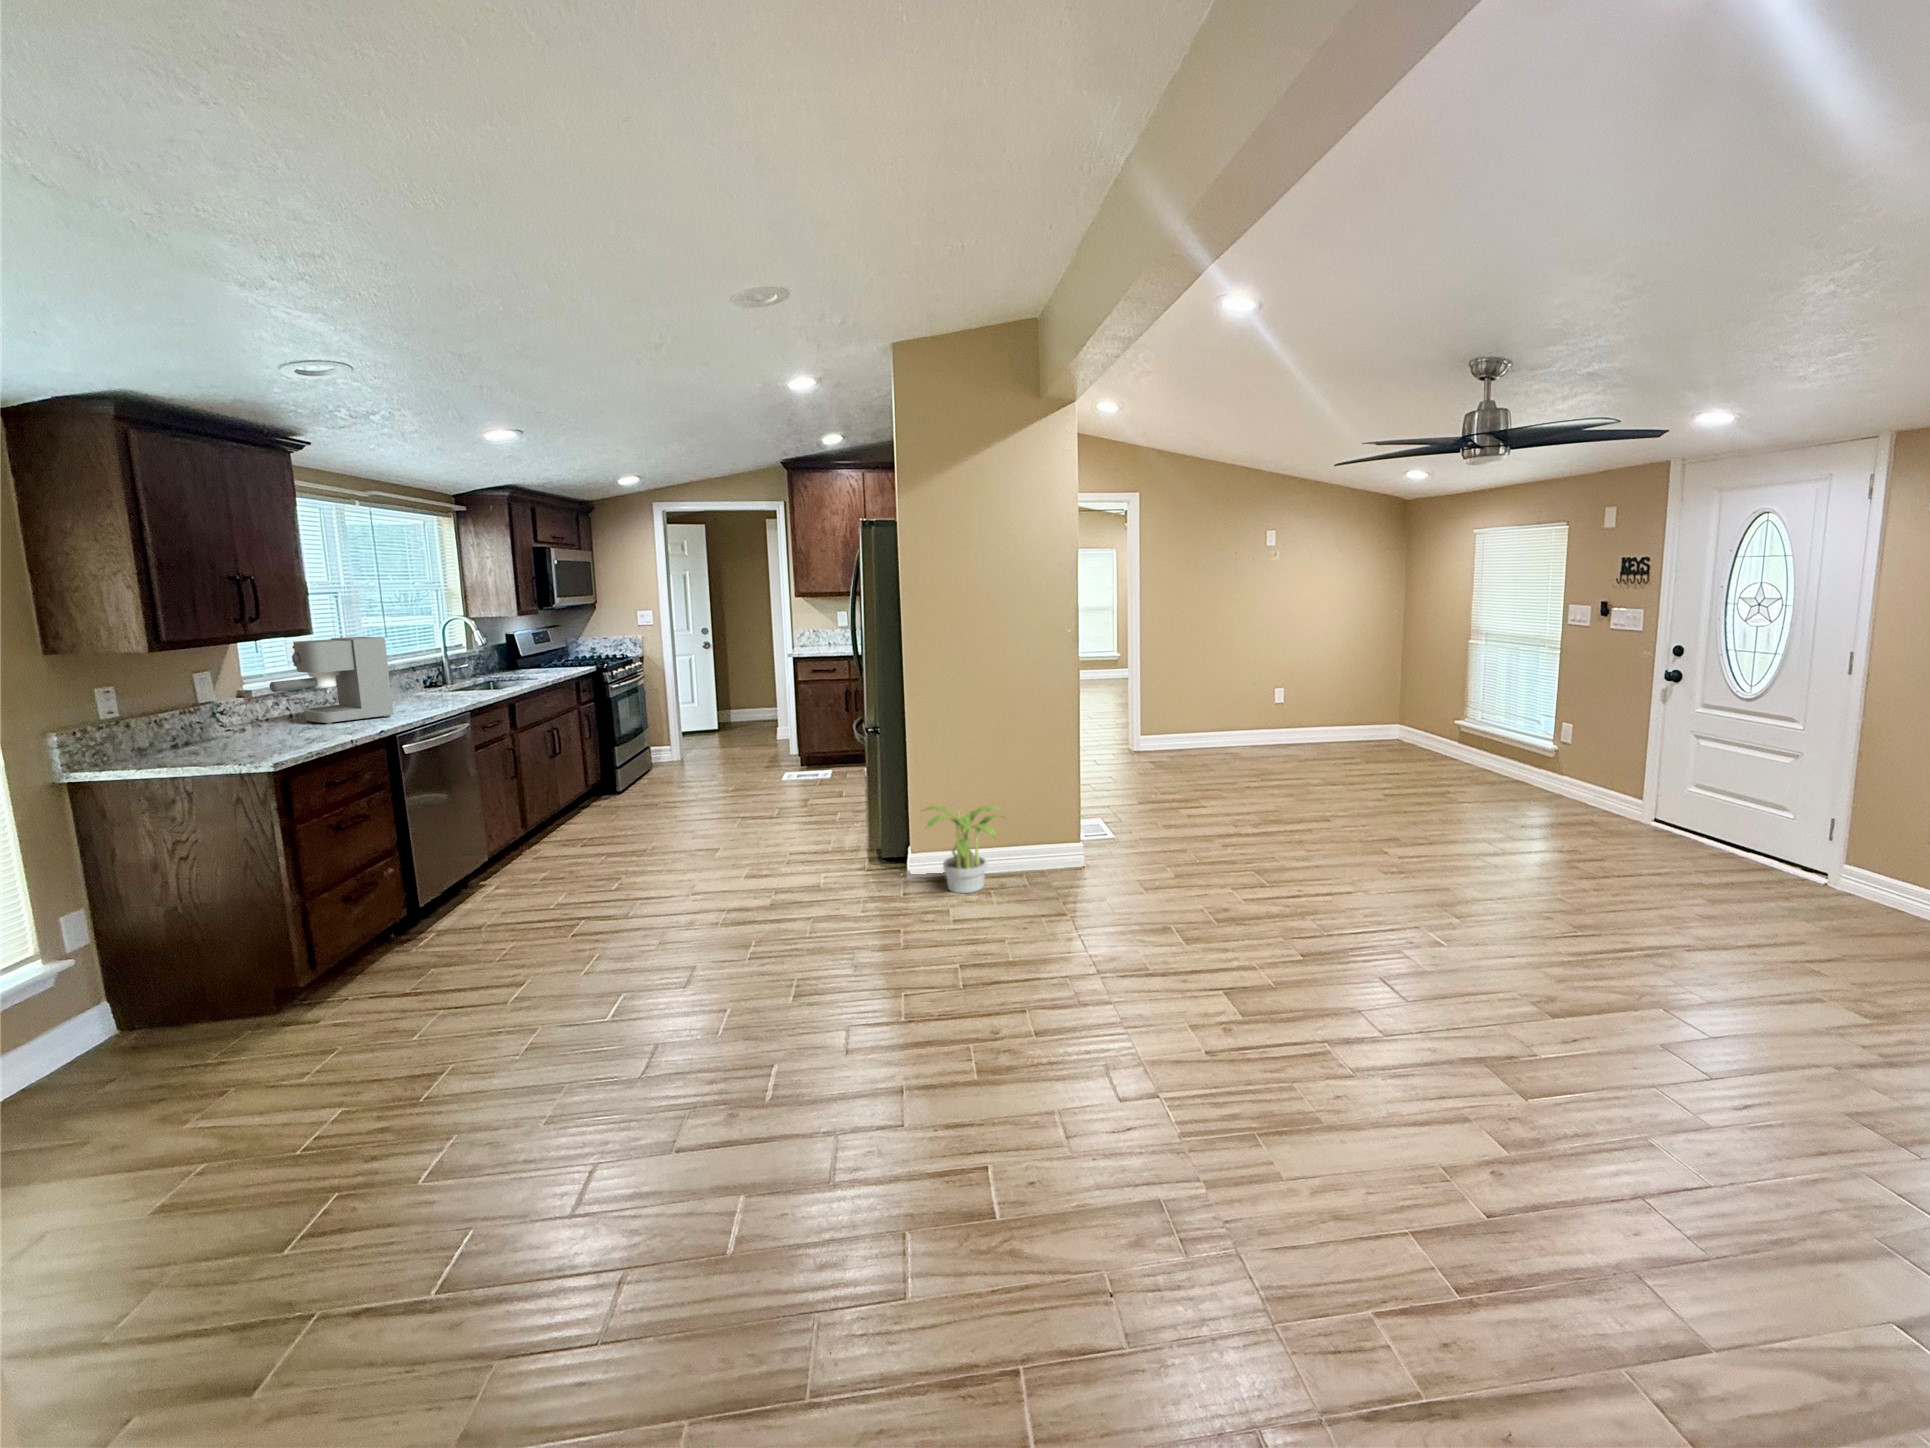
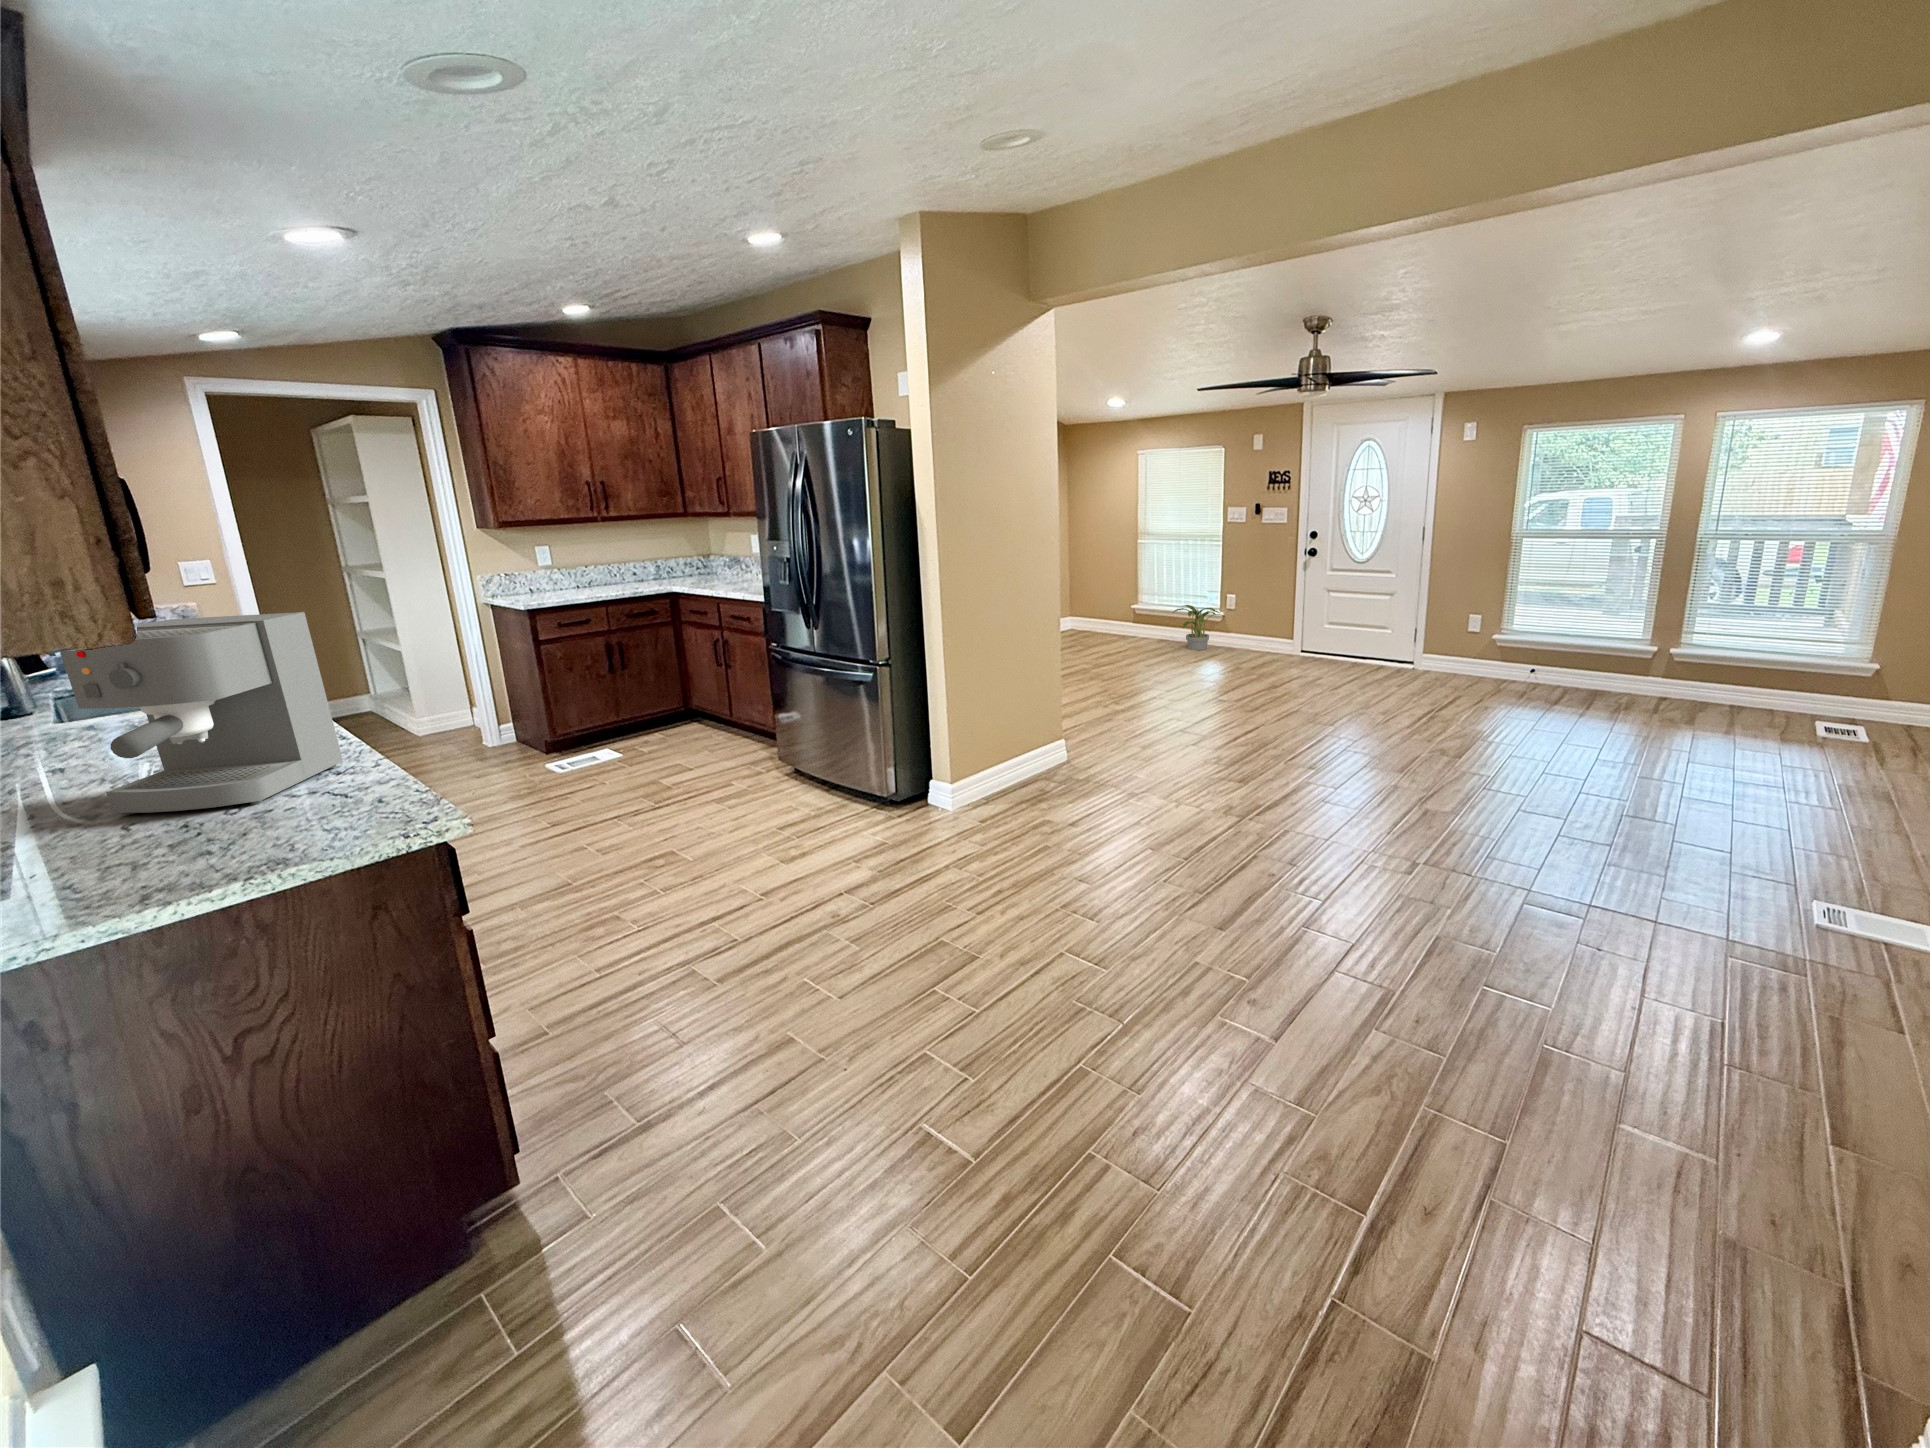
potted plant: present [924,806,1002,893] -> present [1173,605,1225,650]

